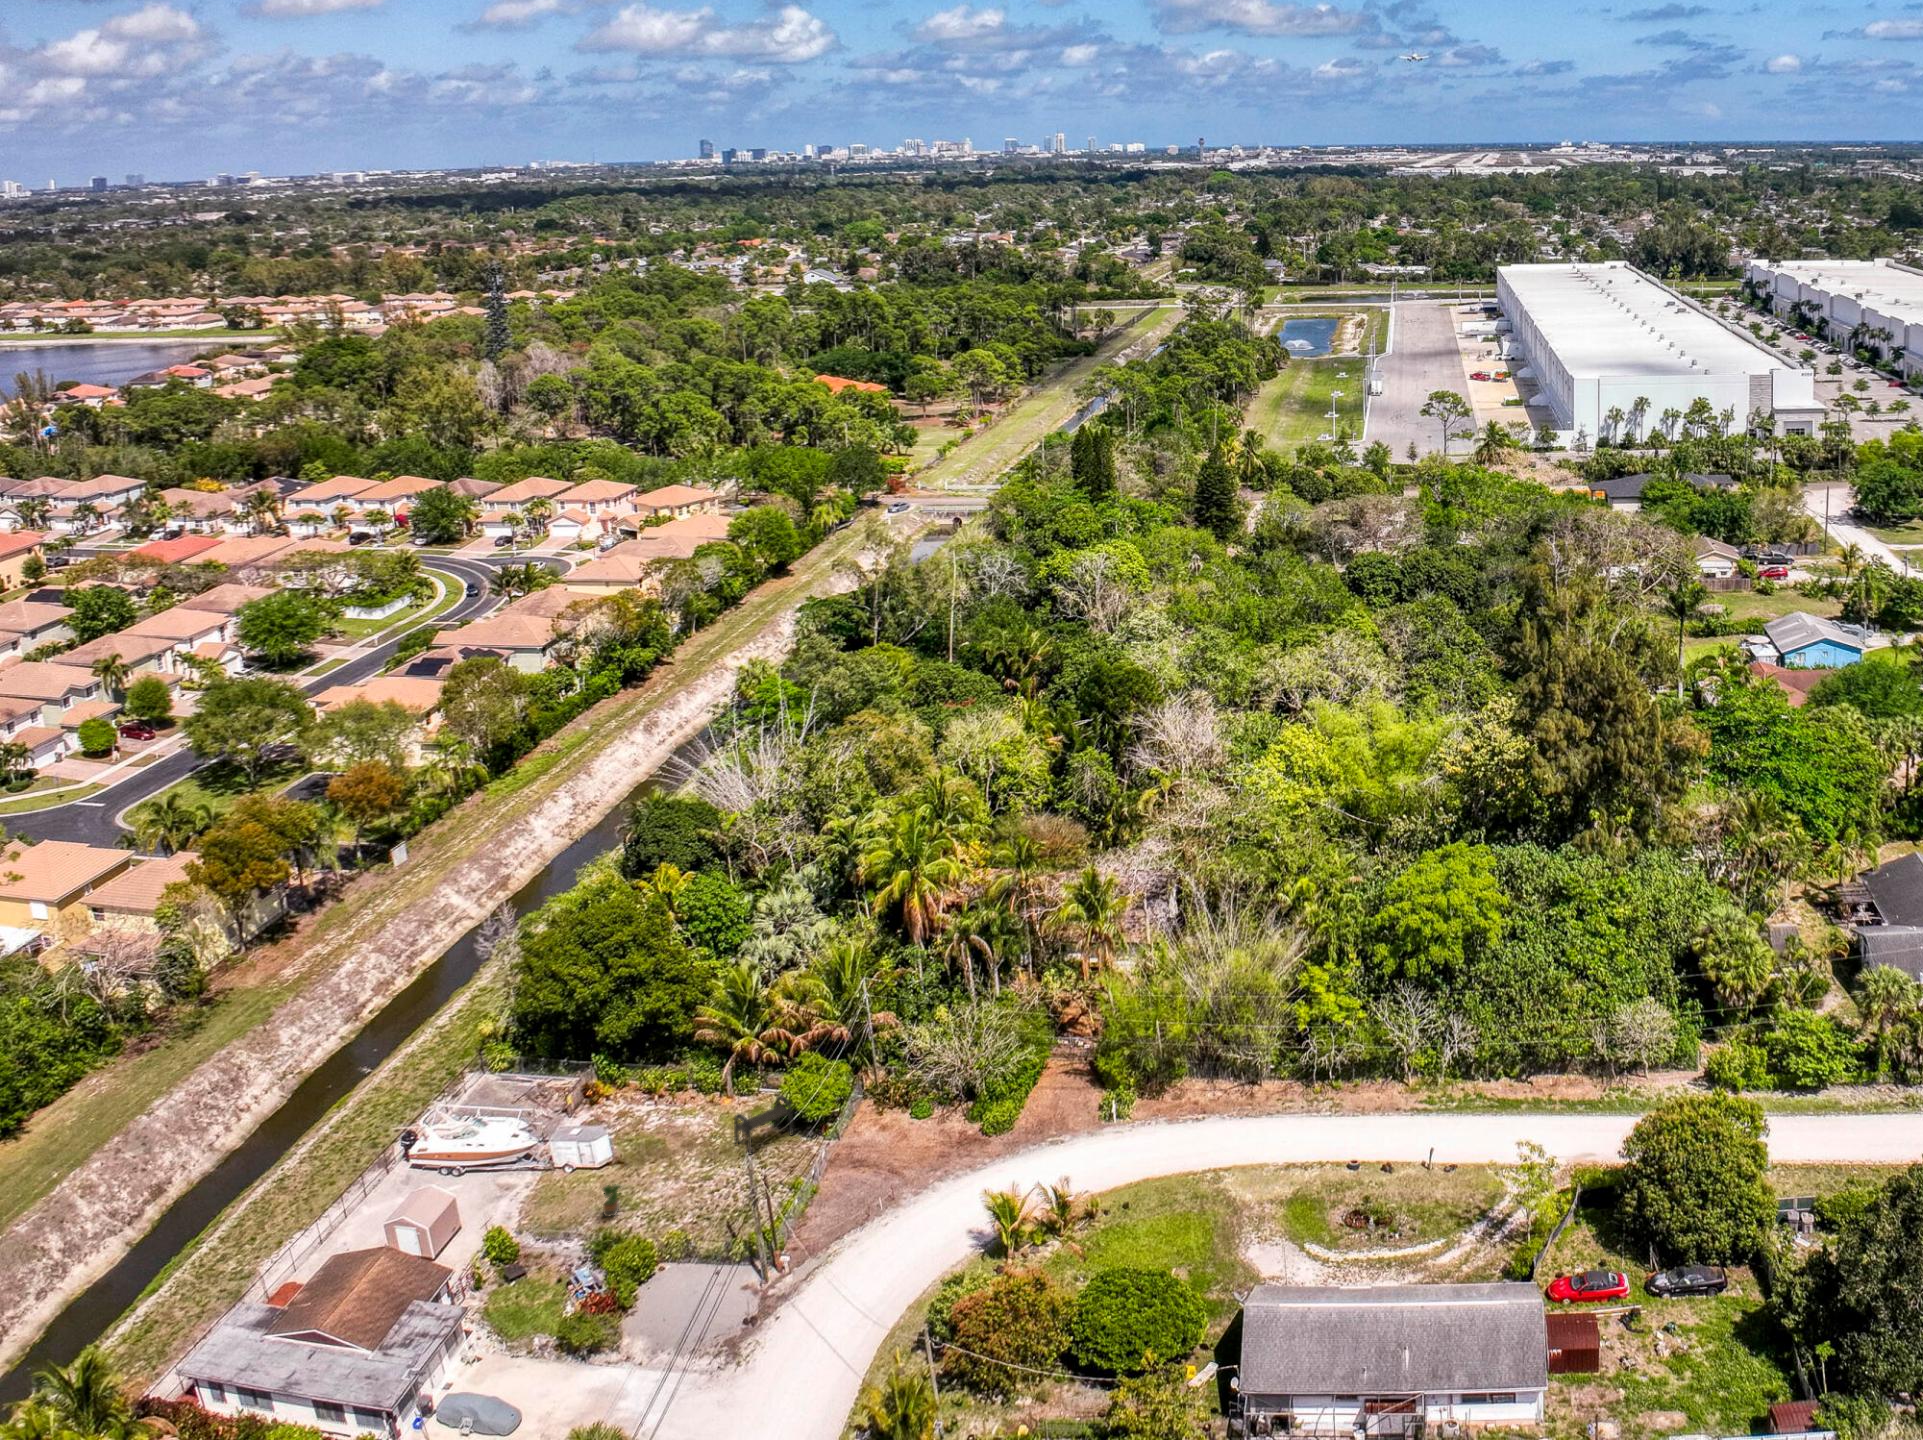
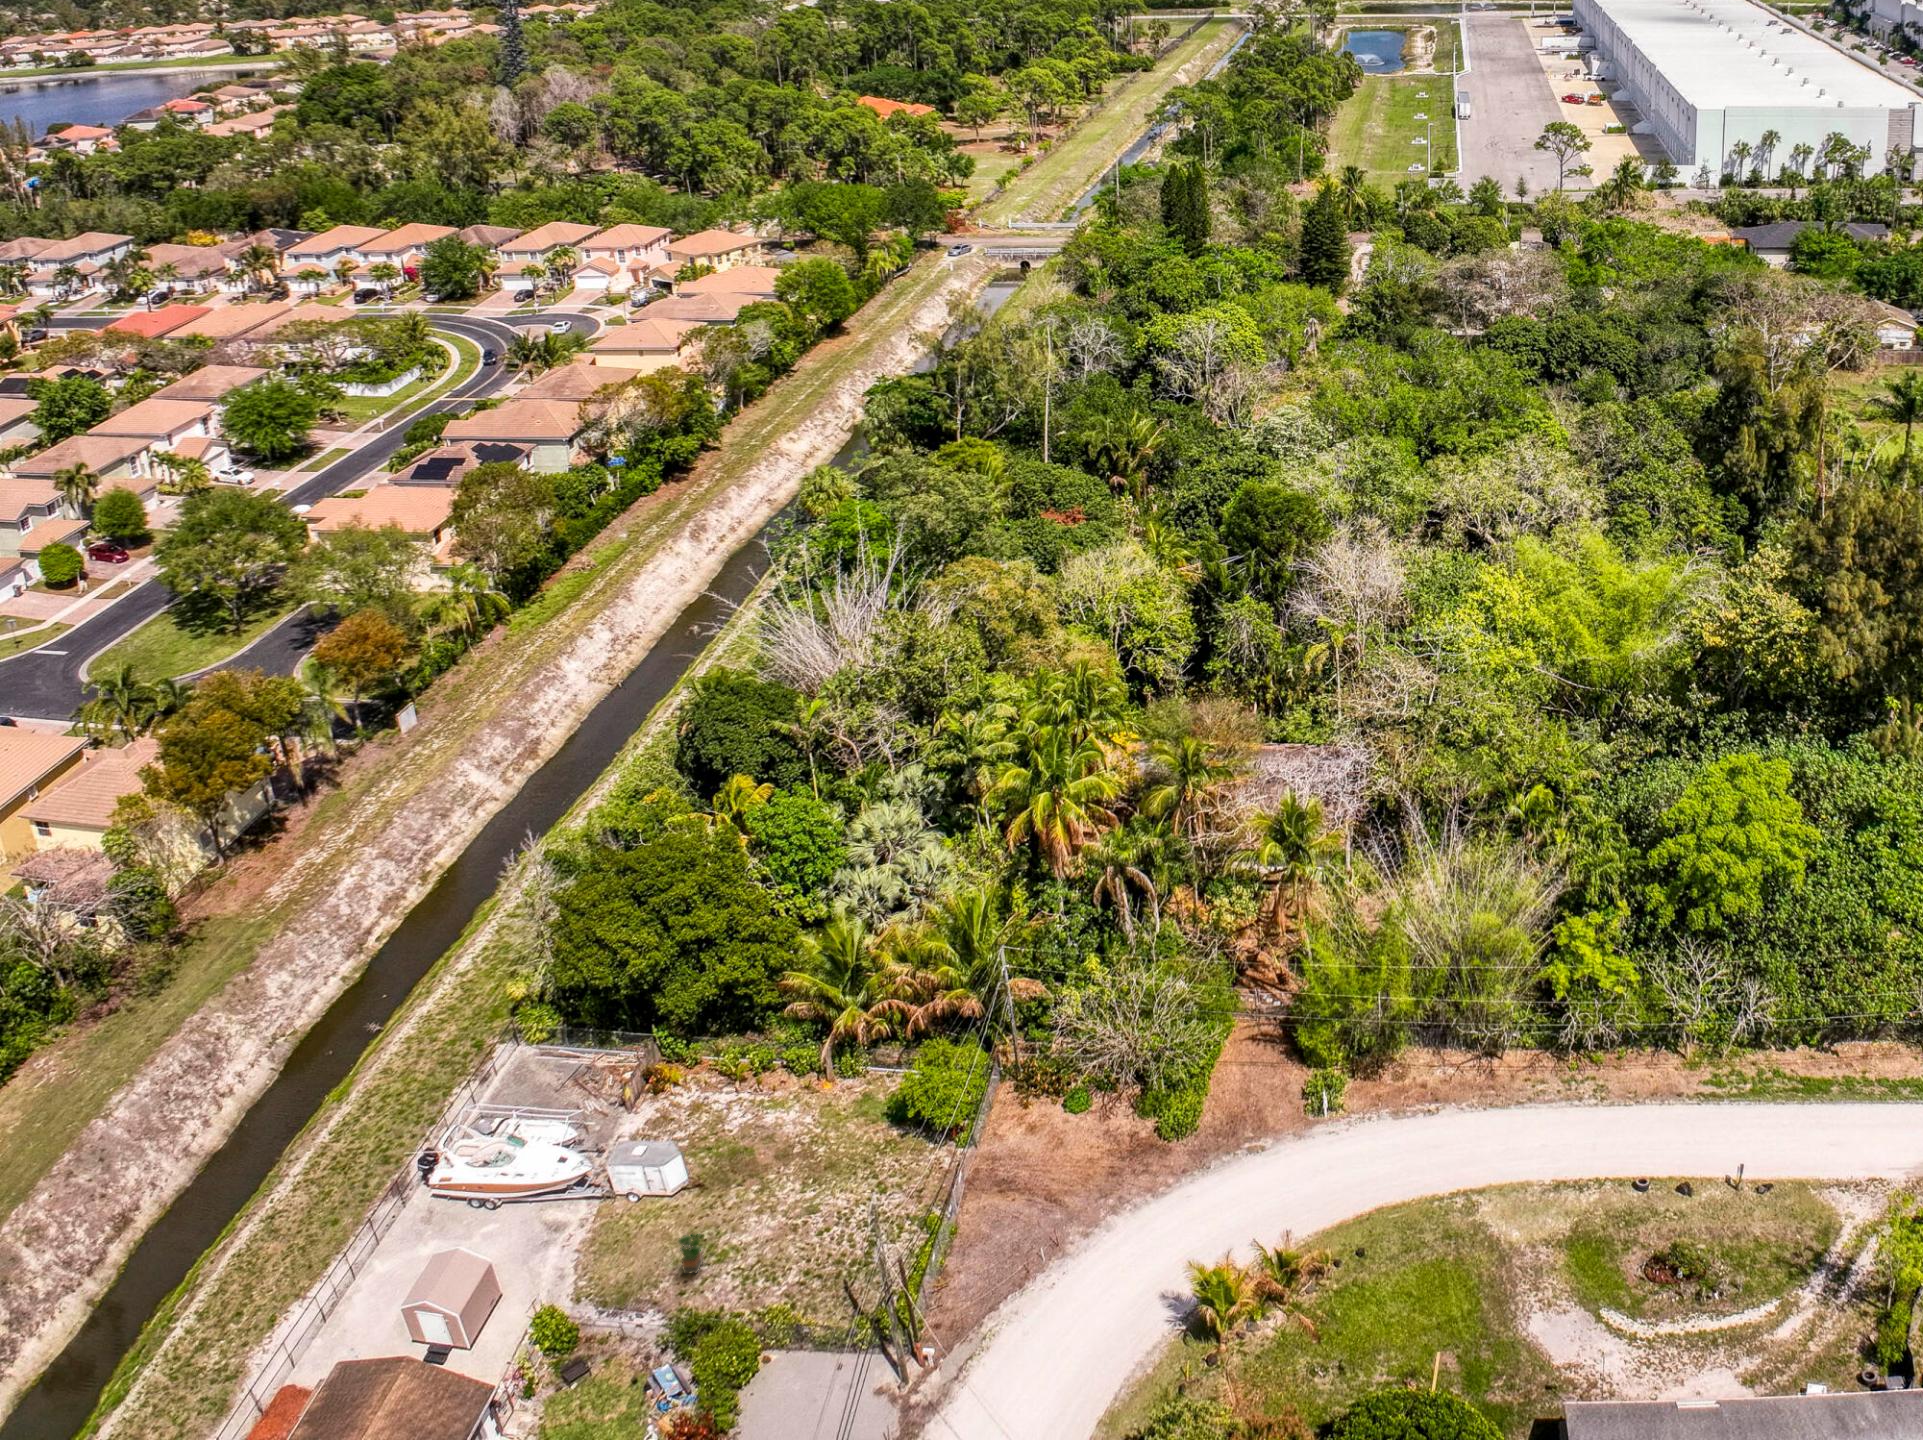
bench: present [734,1095,794,1154] -> none [840,1087,917,1169]

